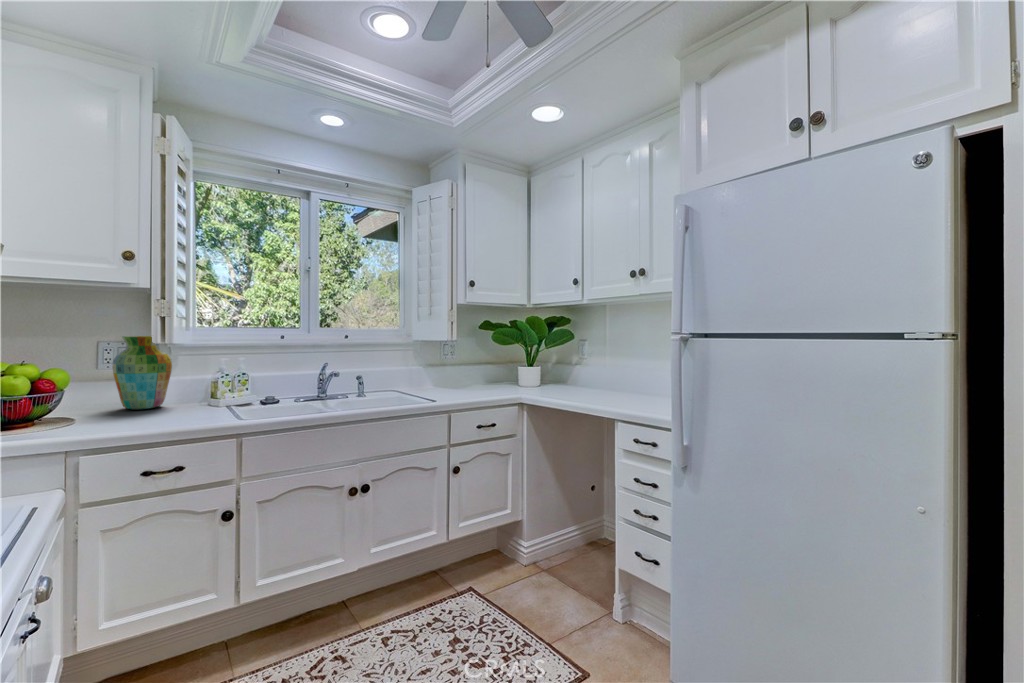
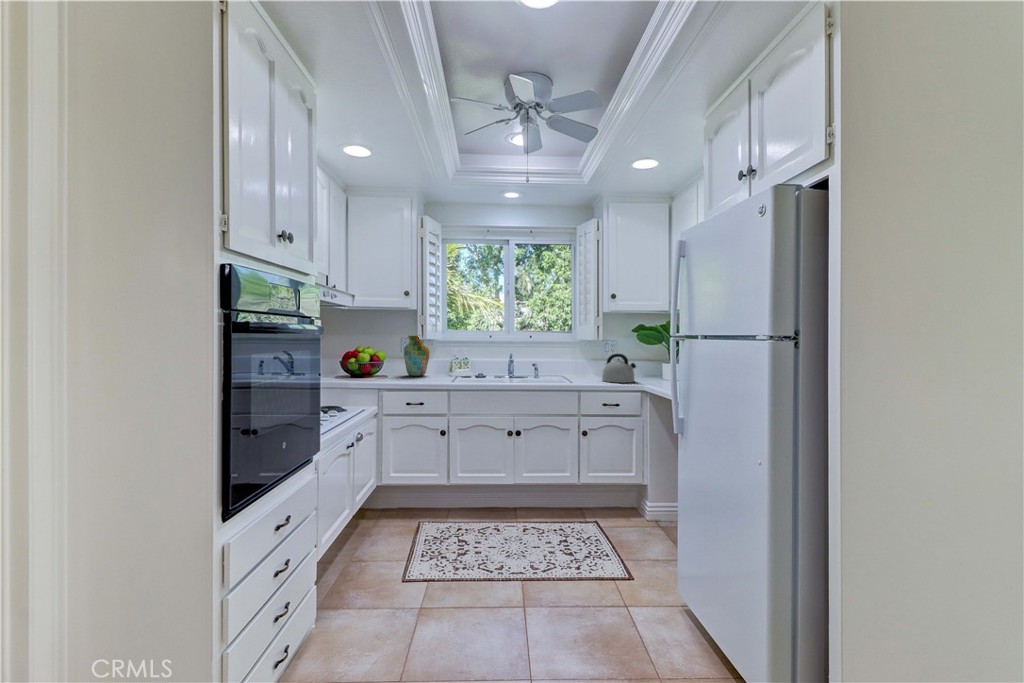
kettle: none [456,358,500,396] -> present [602,354,636,382]

